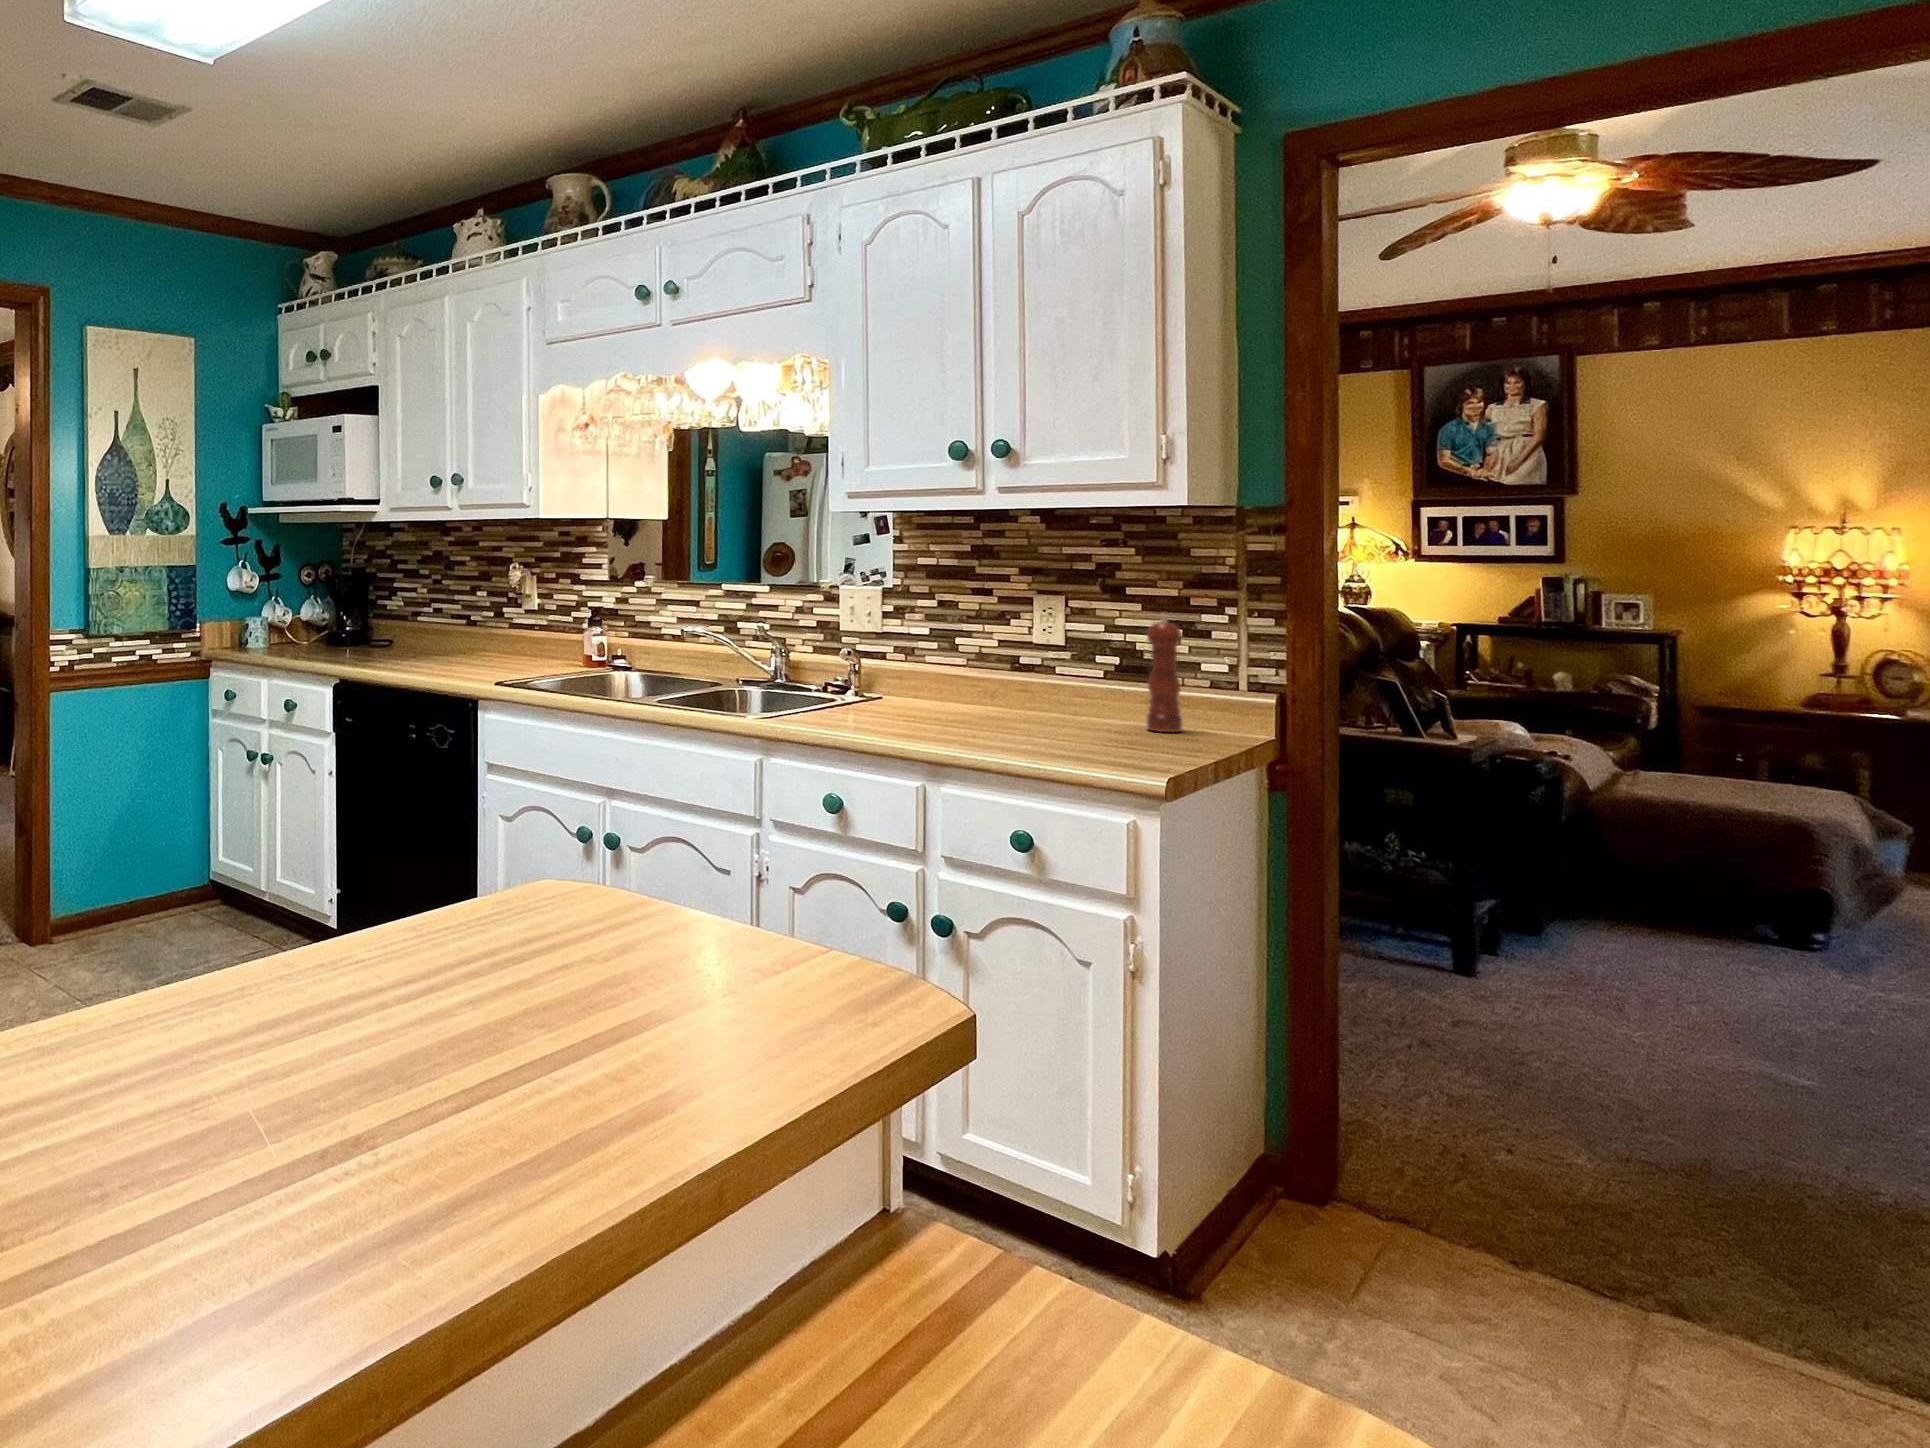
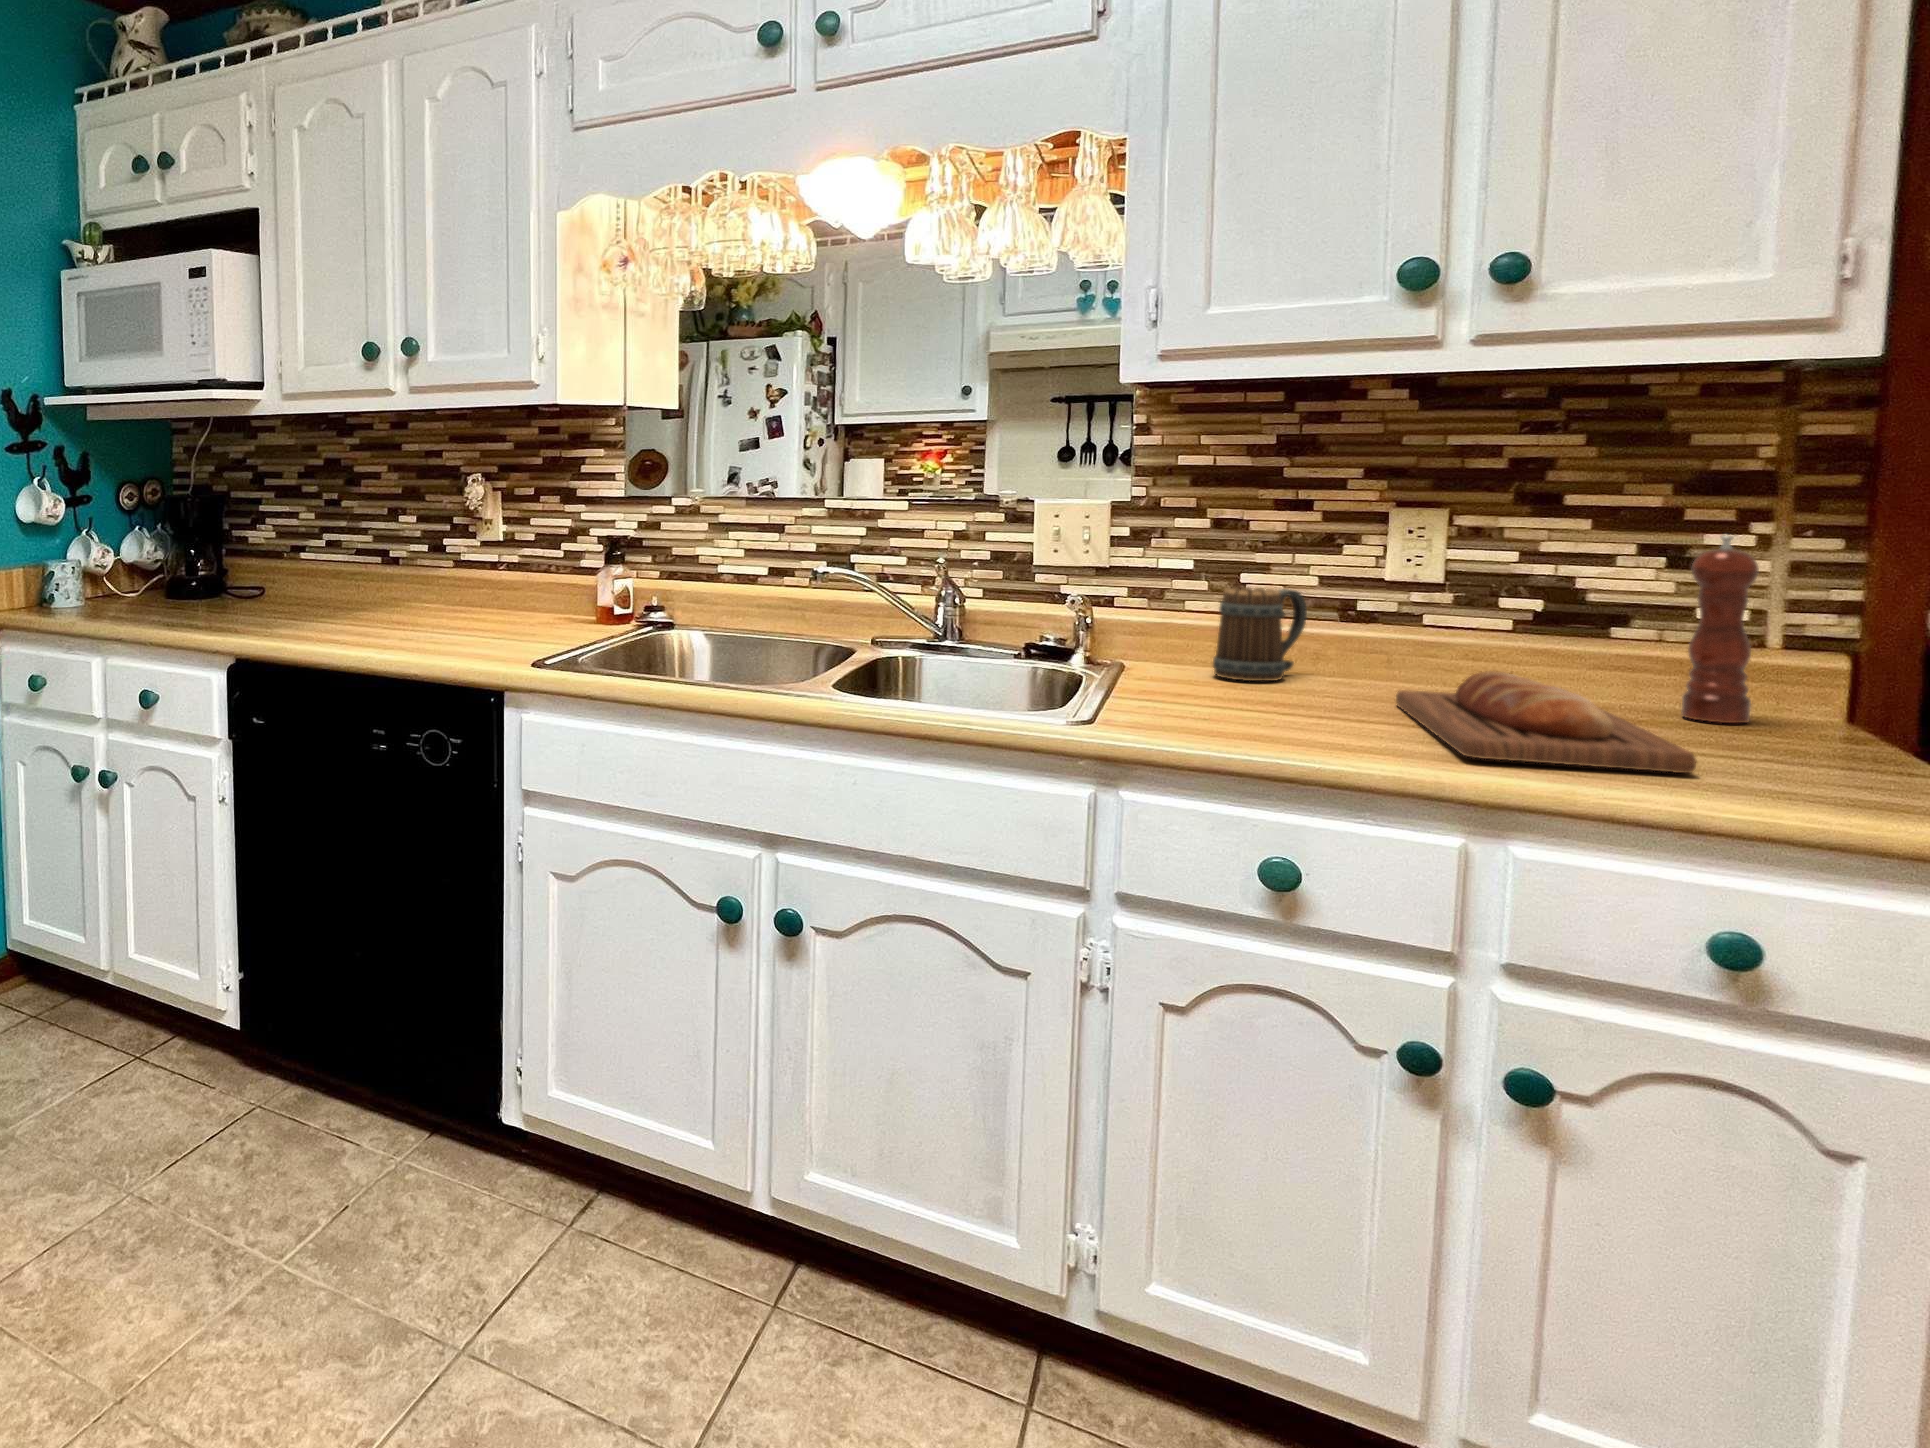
mug: none [917,645,981,706] -> present [1213,587,1307,681]
bread loaf: none [944,696,1093,749] -> present [1396,671,1696,773]

